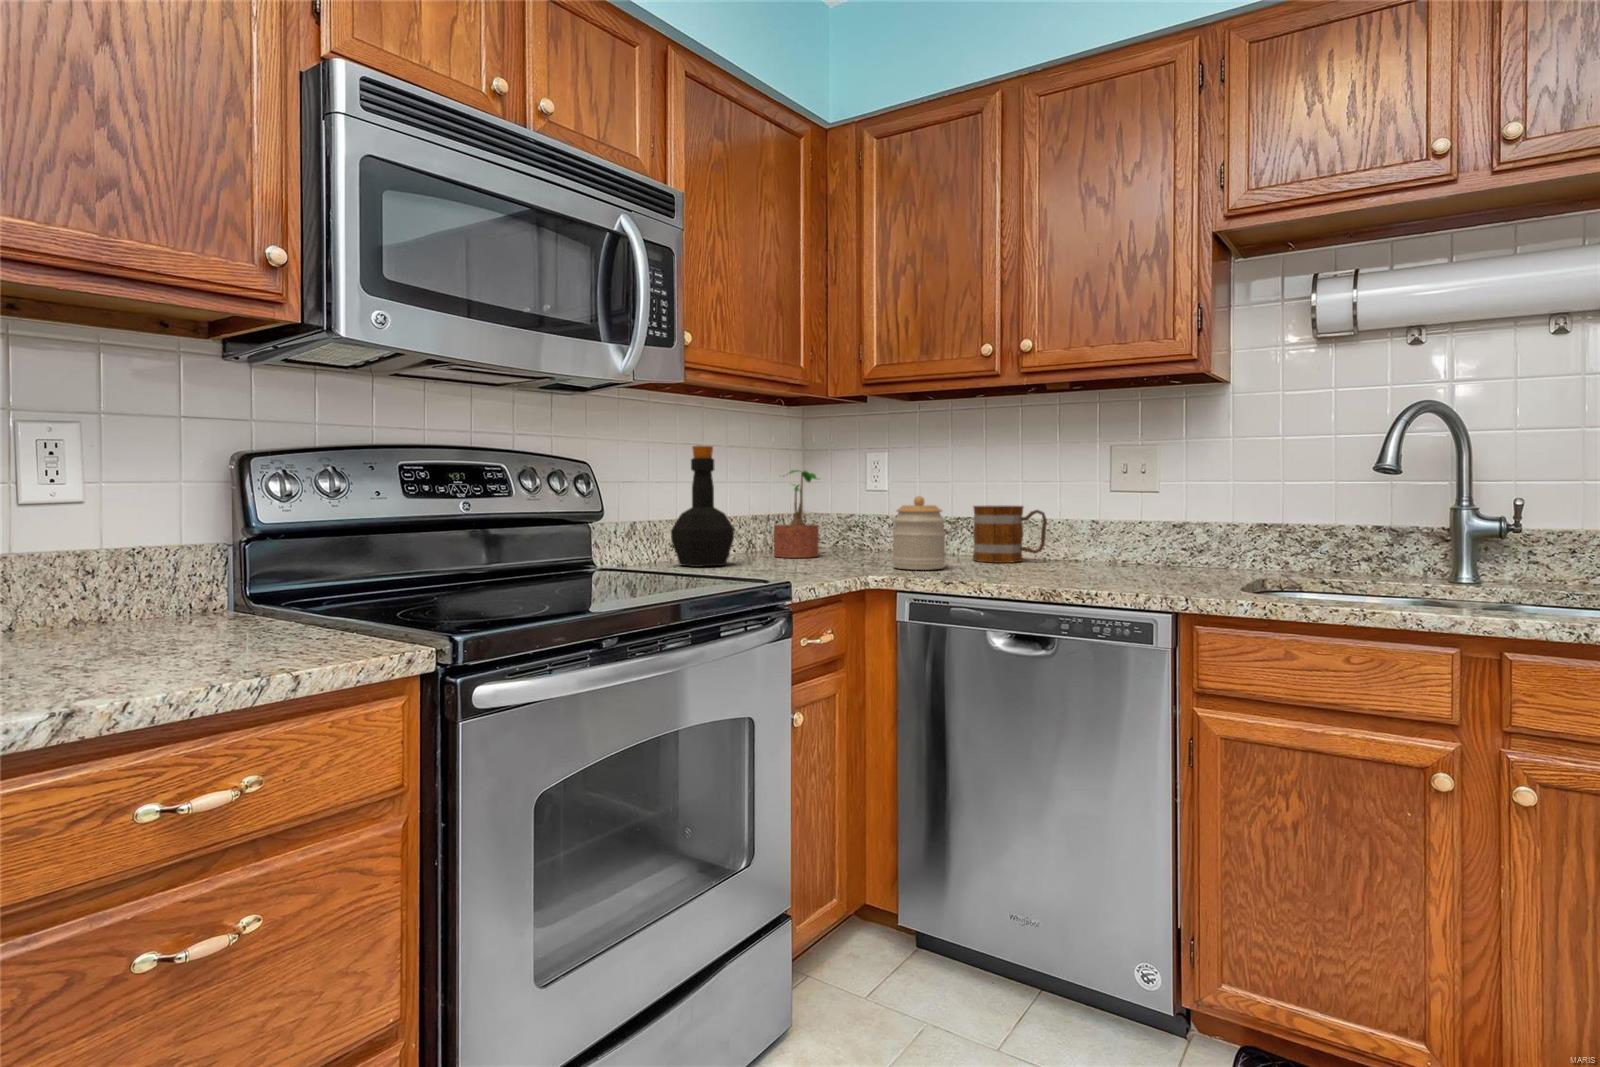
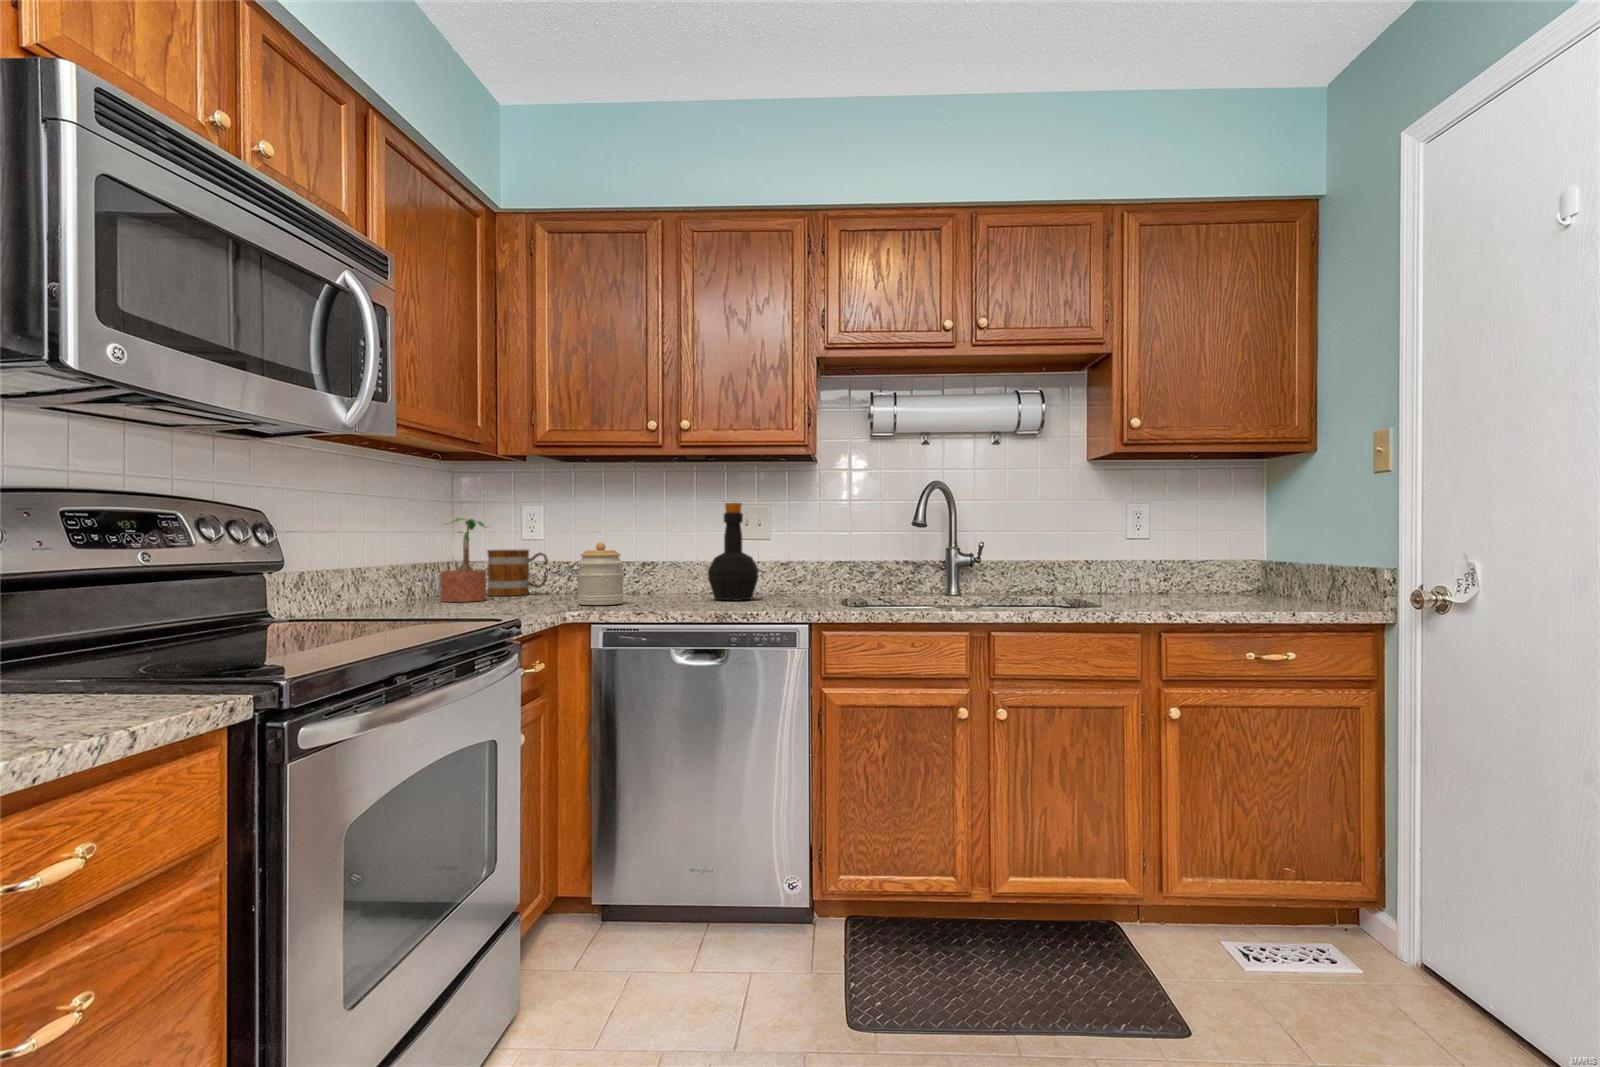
bottle: present [671,445,734,567] -> present [708,503,758,601]
mug: present [973,506,1047,563] -> present [487,550,548,596]

